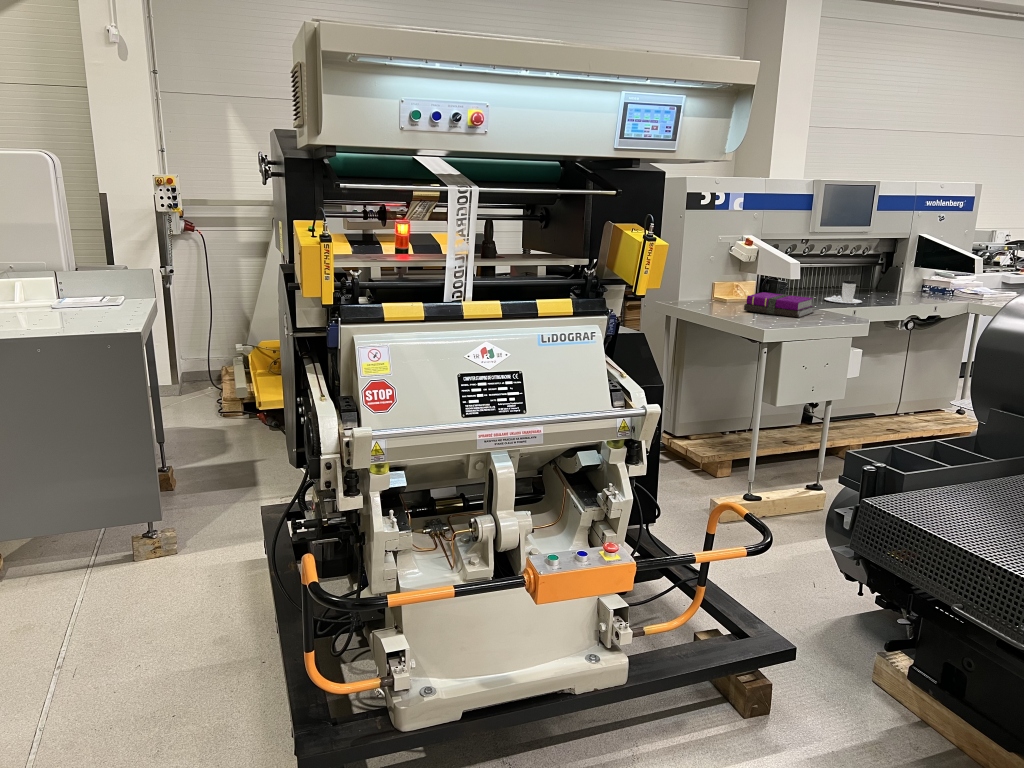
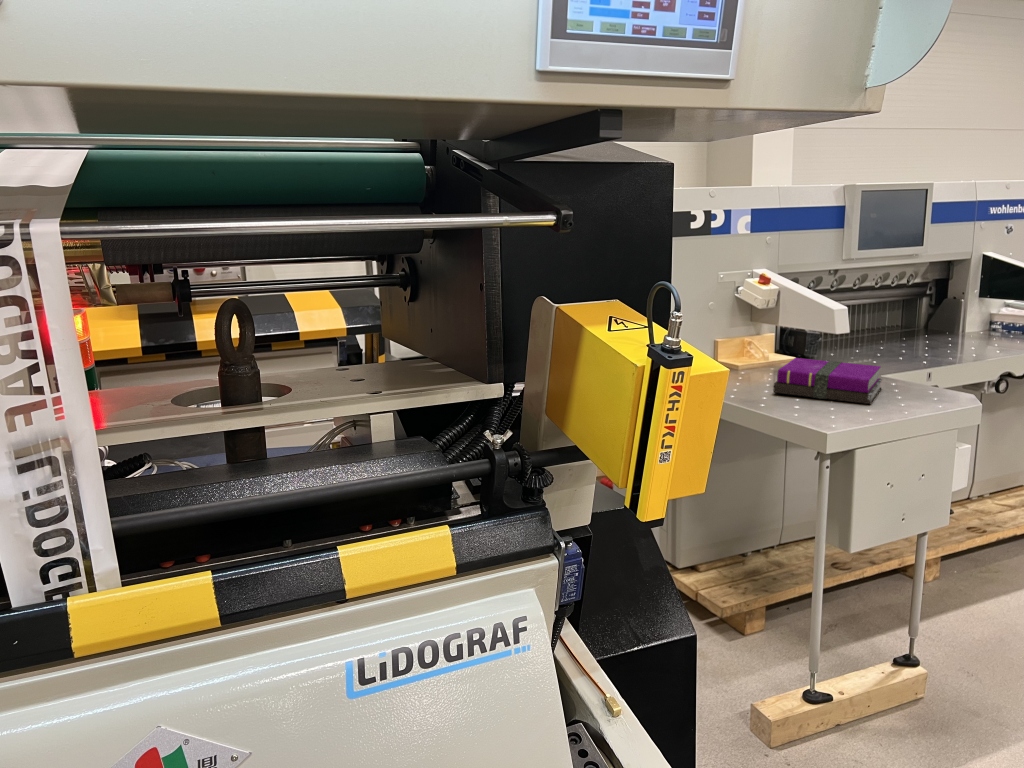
coffee cup: present [824,280,862,304] -> none [869,325,928,360]

